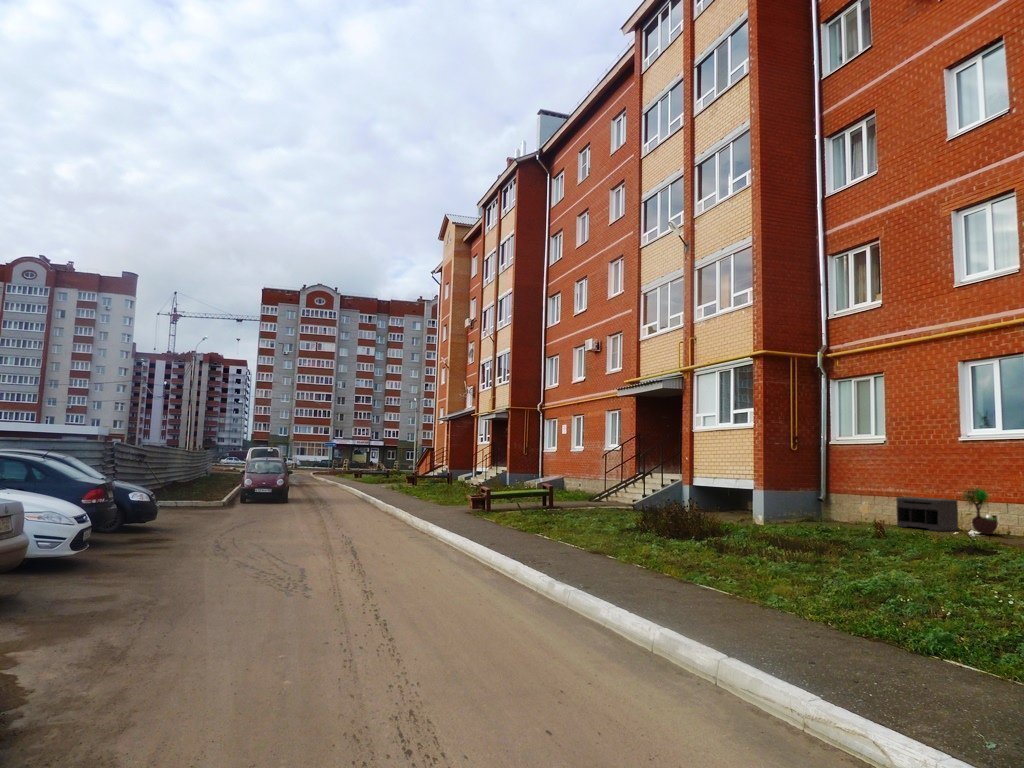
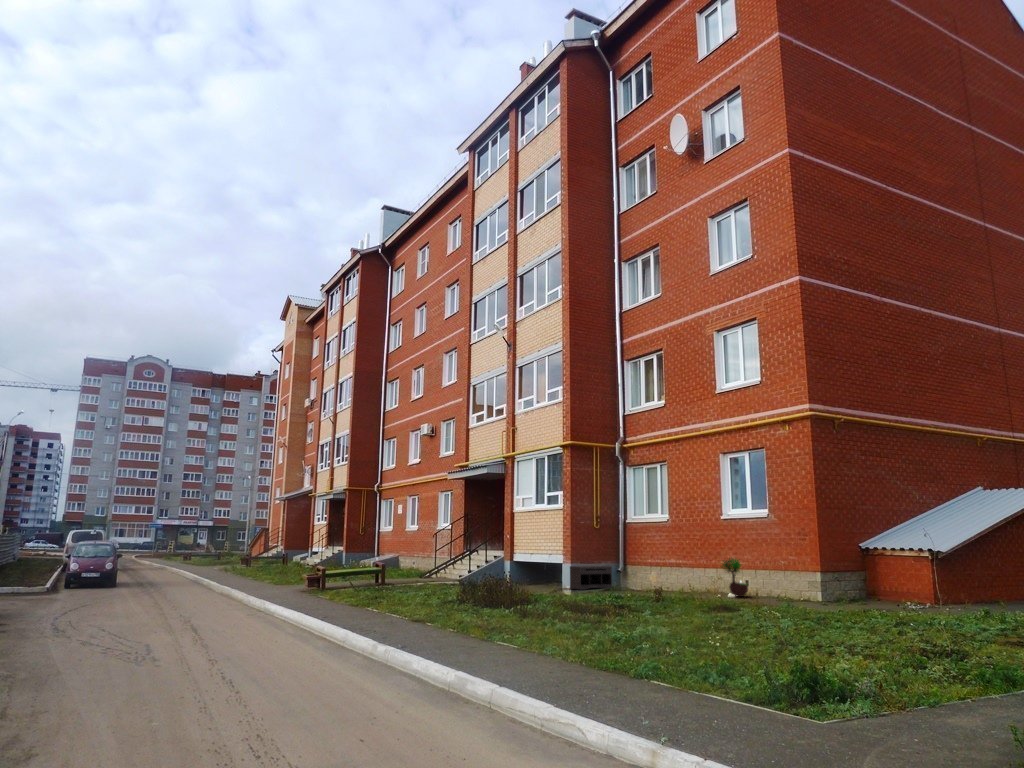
bench: present [896,497,959,531] -> present [570,566,612,590]

